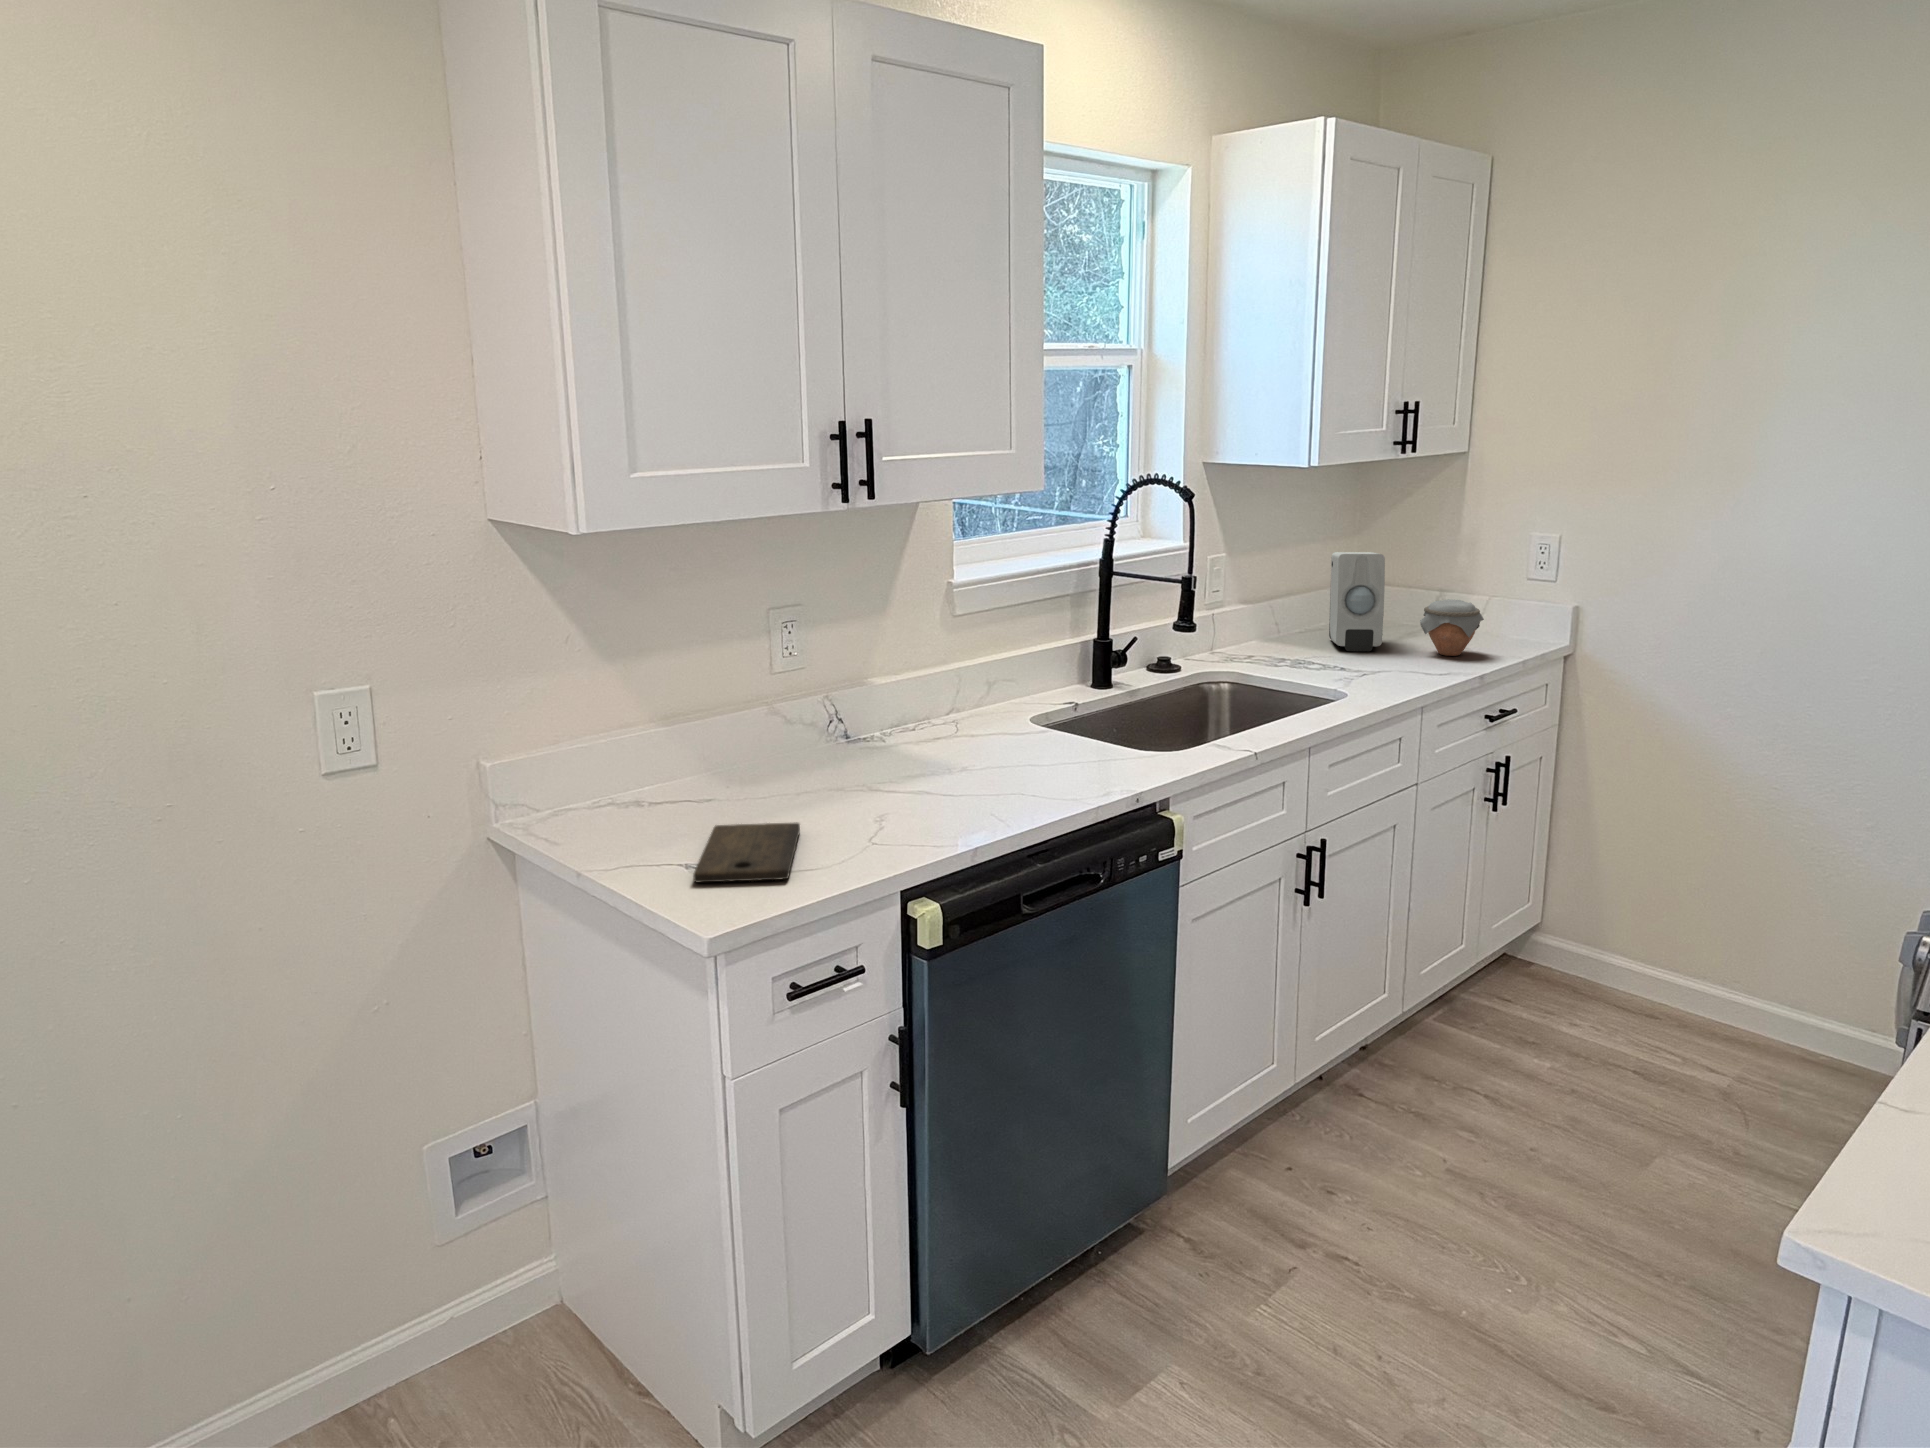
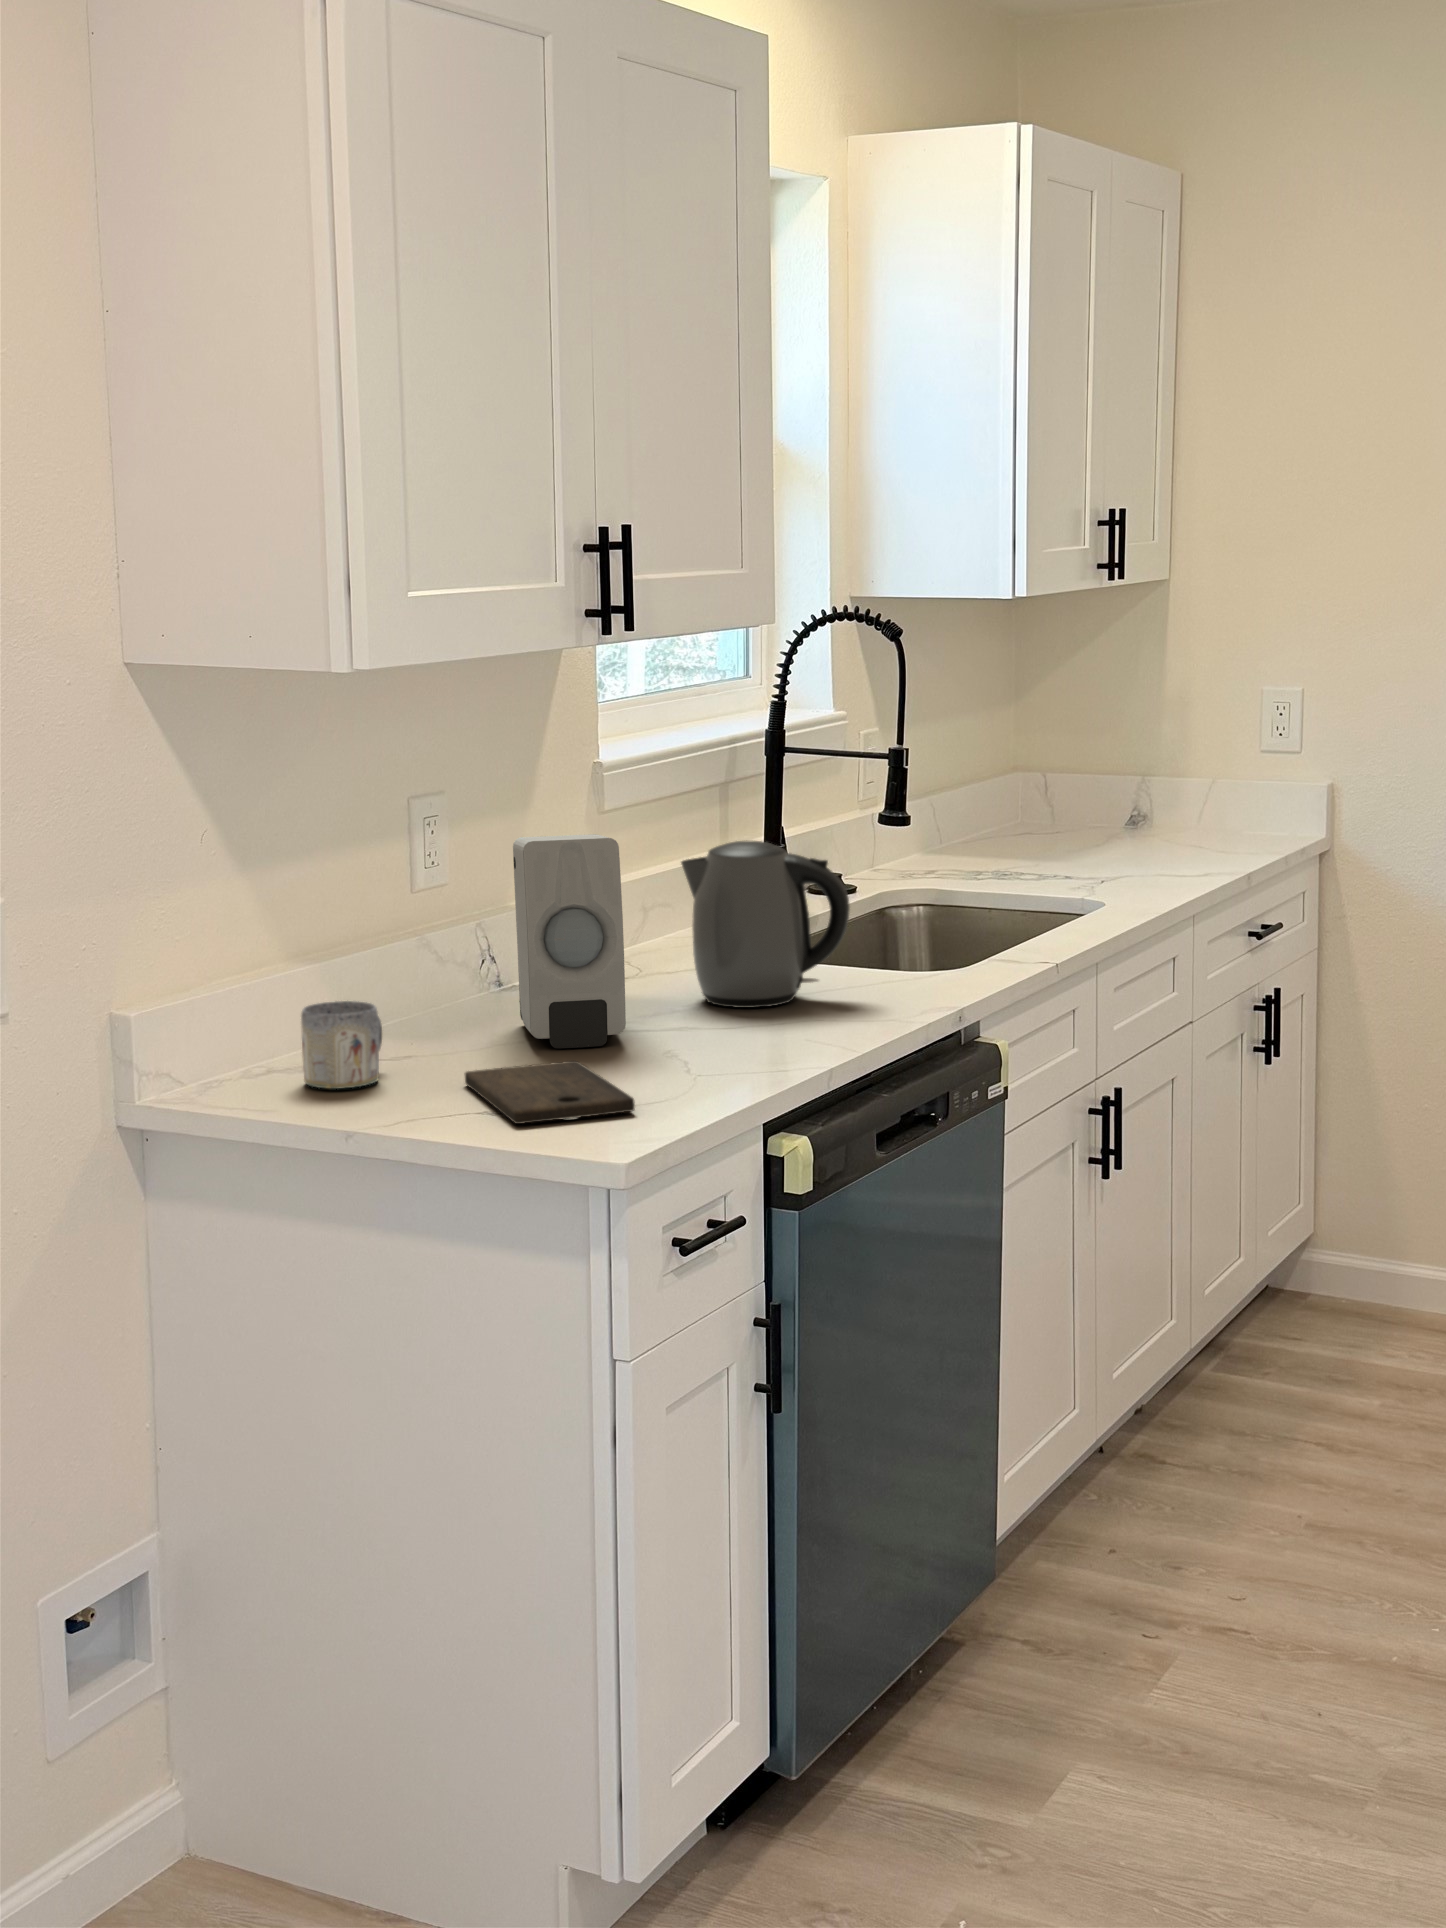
soap dispenser: present [1329,552,1385,651] -> present [513,834,626,1048]
jar: present [1420,599,1484,656] -> none [1148,781,1230,858]
kettle: none [954,654,1071,777] -> present [681,841,850,1008]
mug: none [613,764,683,829] -> present [301,1001,382,1089]

